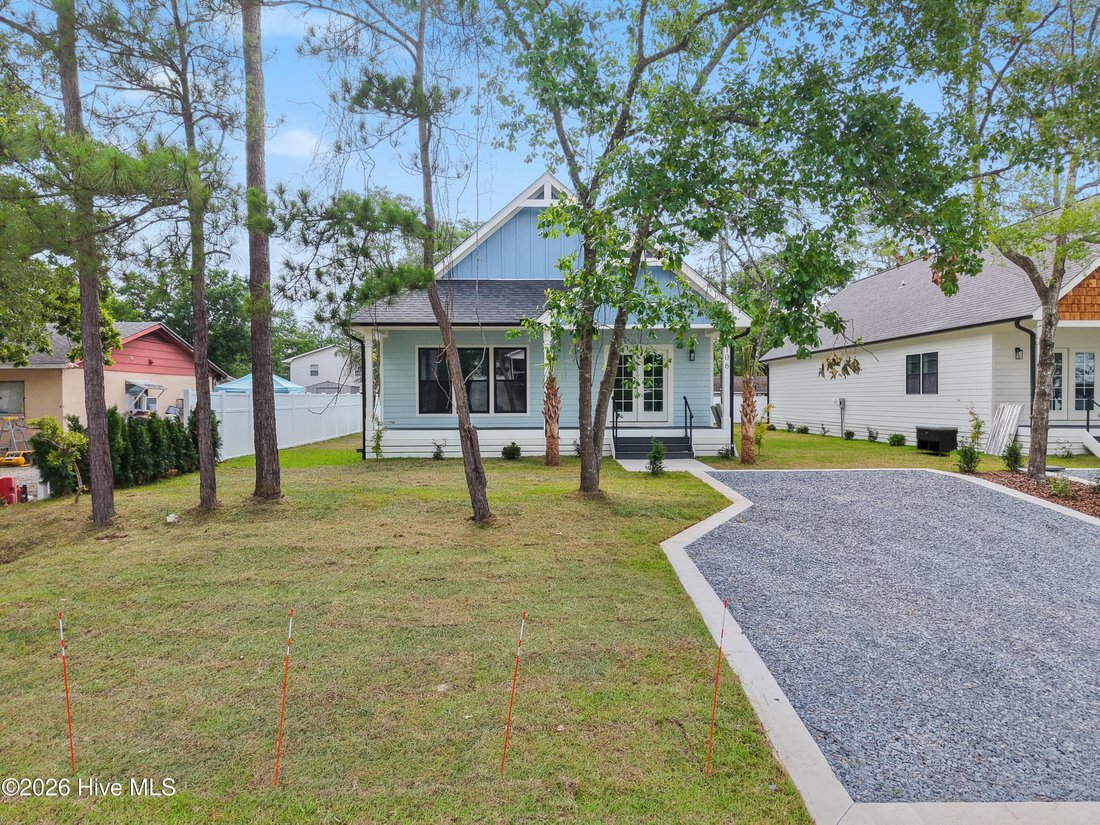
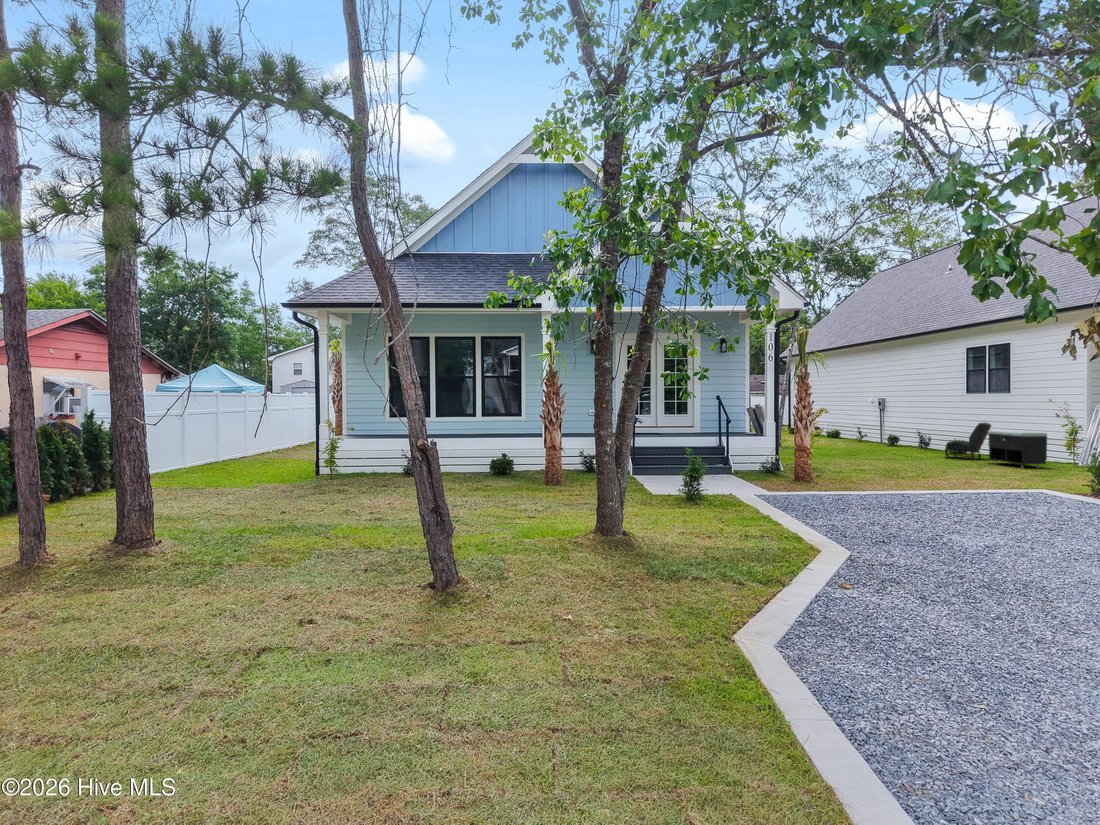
lounge chair: none [884,419,923,450] -> present [945,423,991,460]

